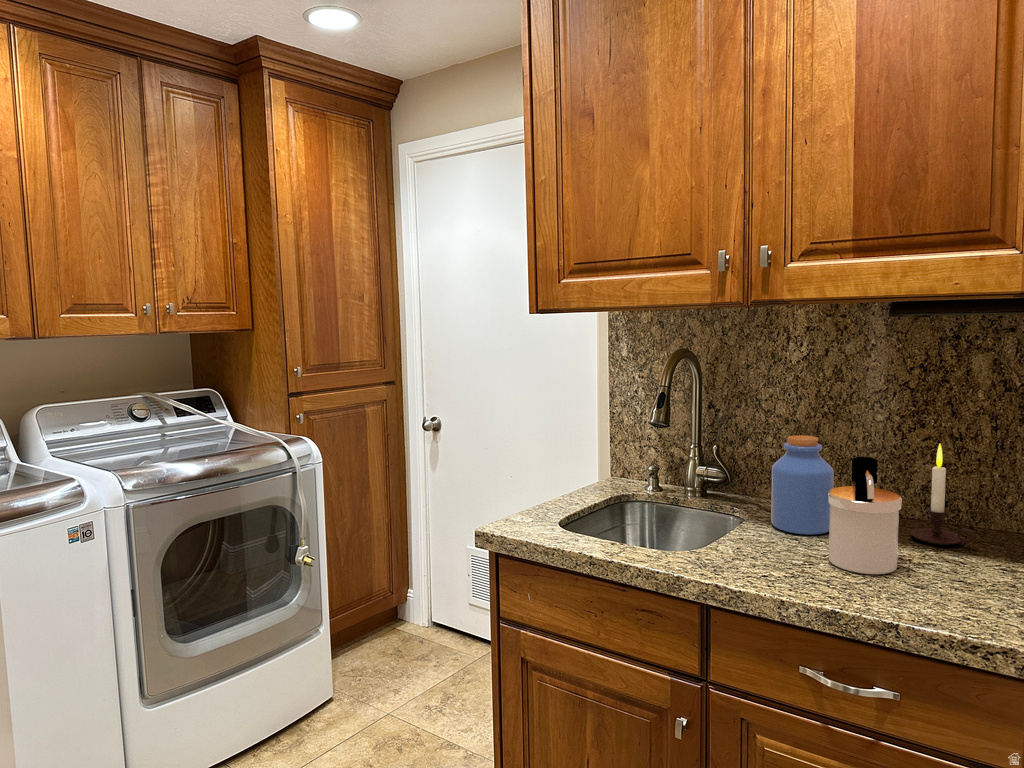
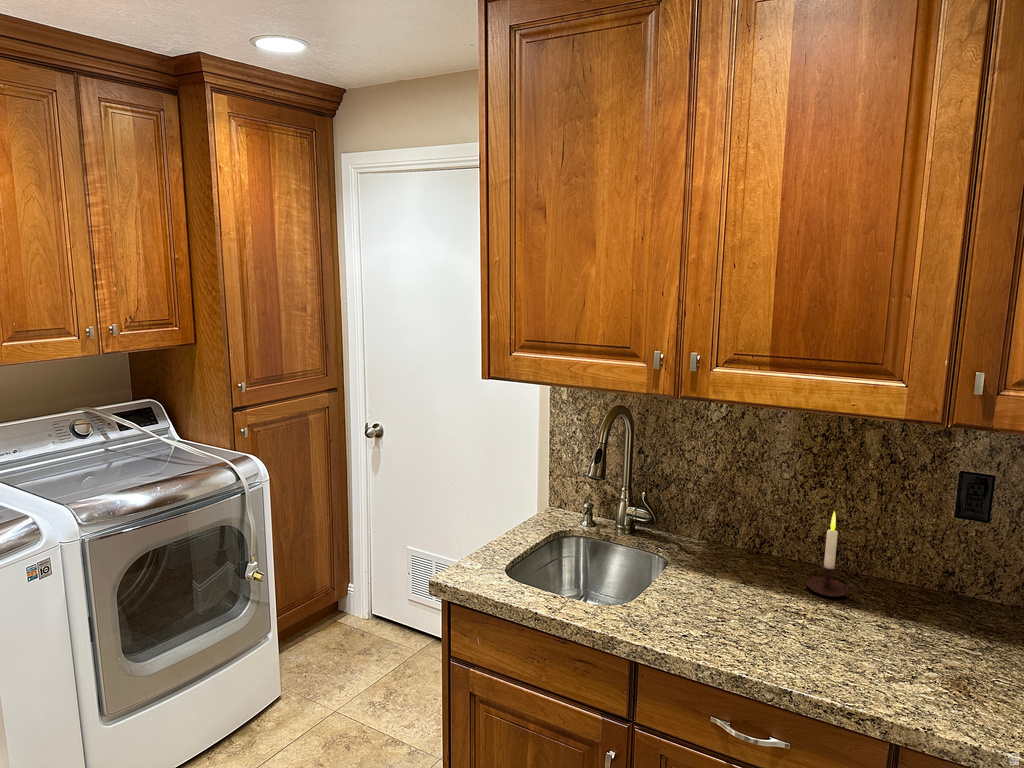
jar: present [771,435,834,535] -> none [691,495,746,584]
soap dispenser: present [827,457,902,574] -> none [738,531,800,633]

